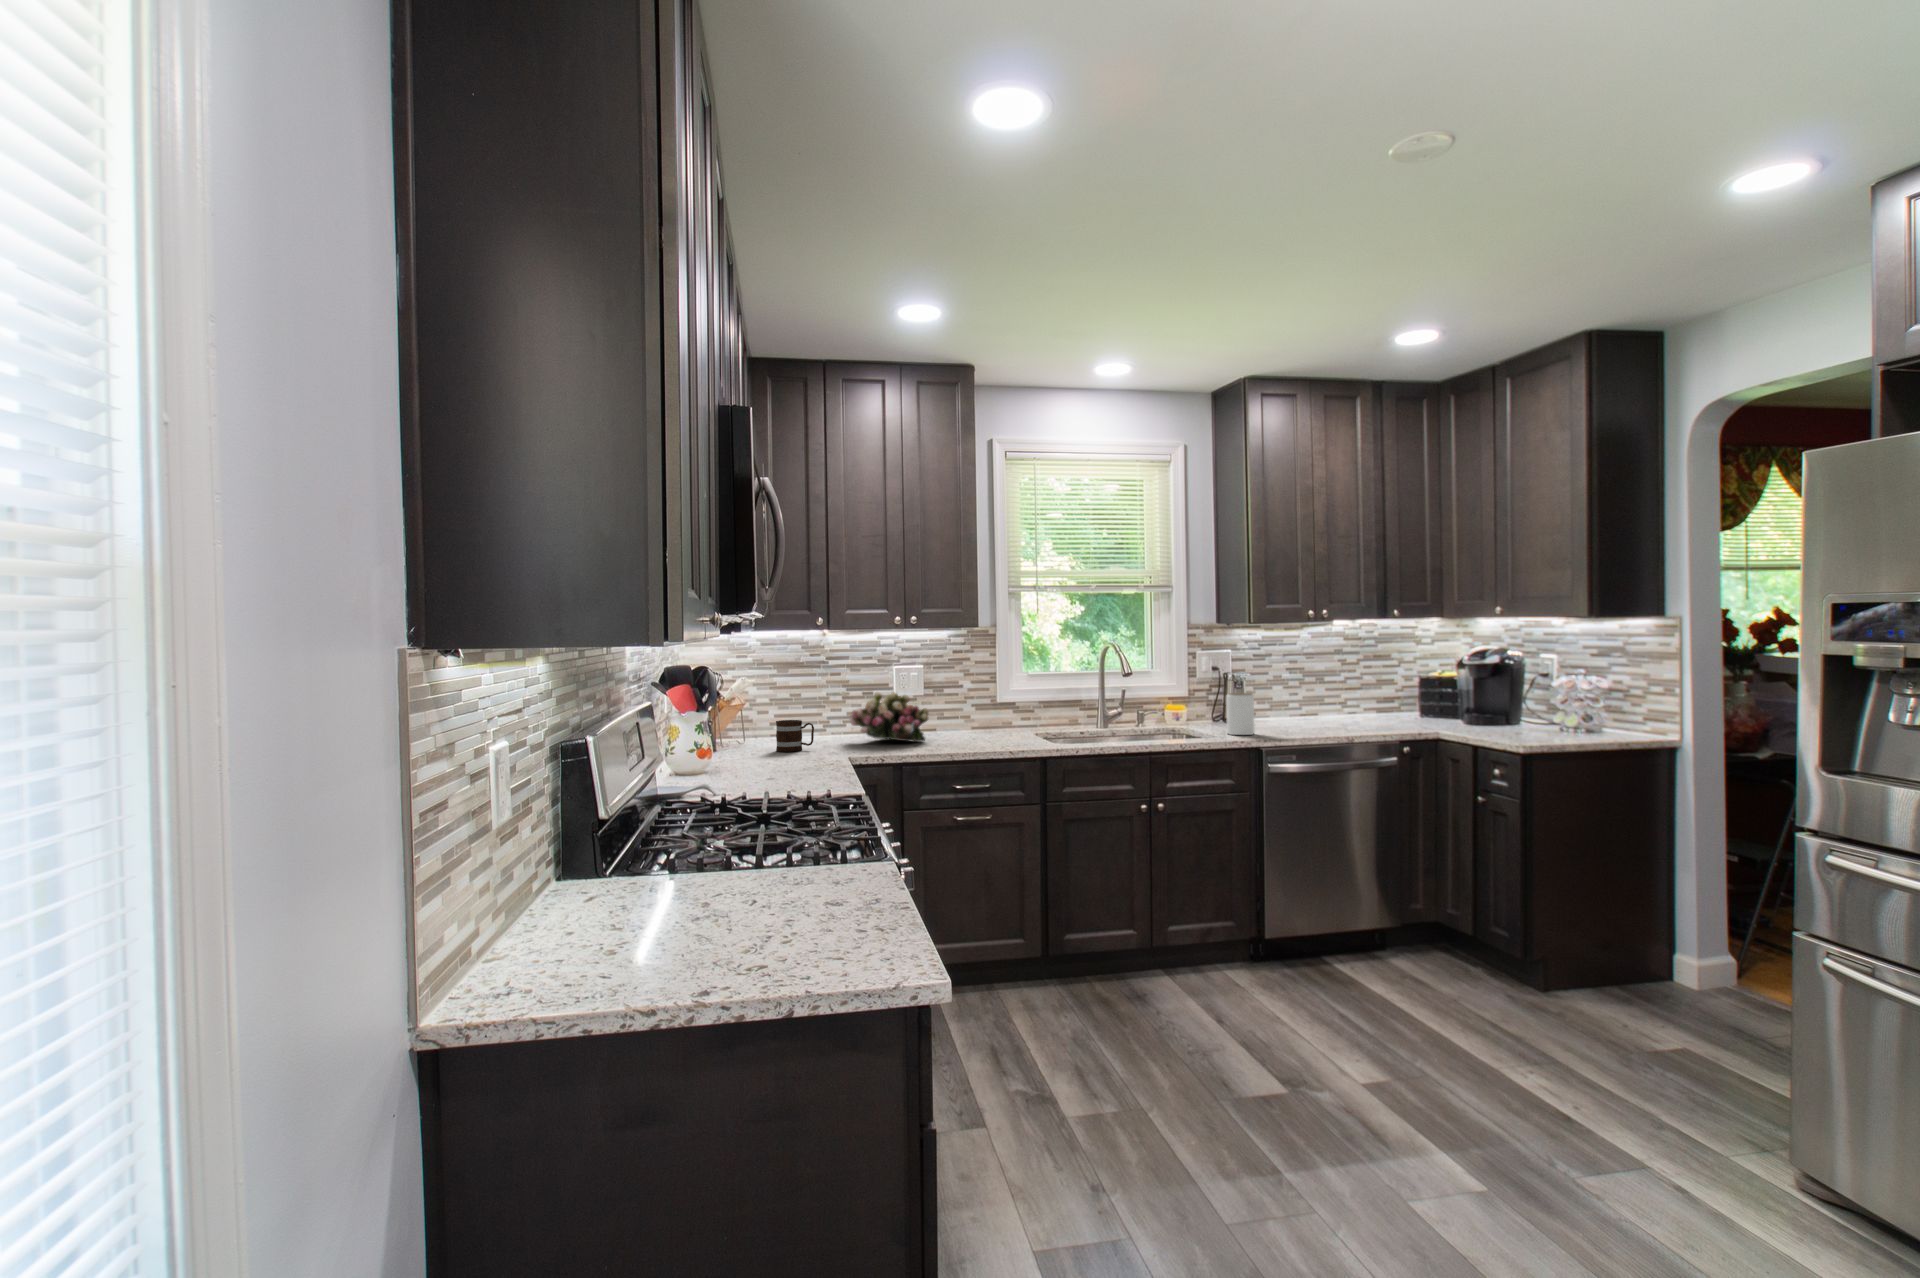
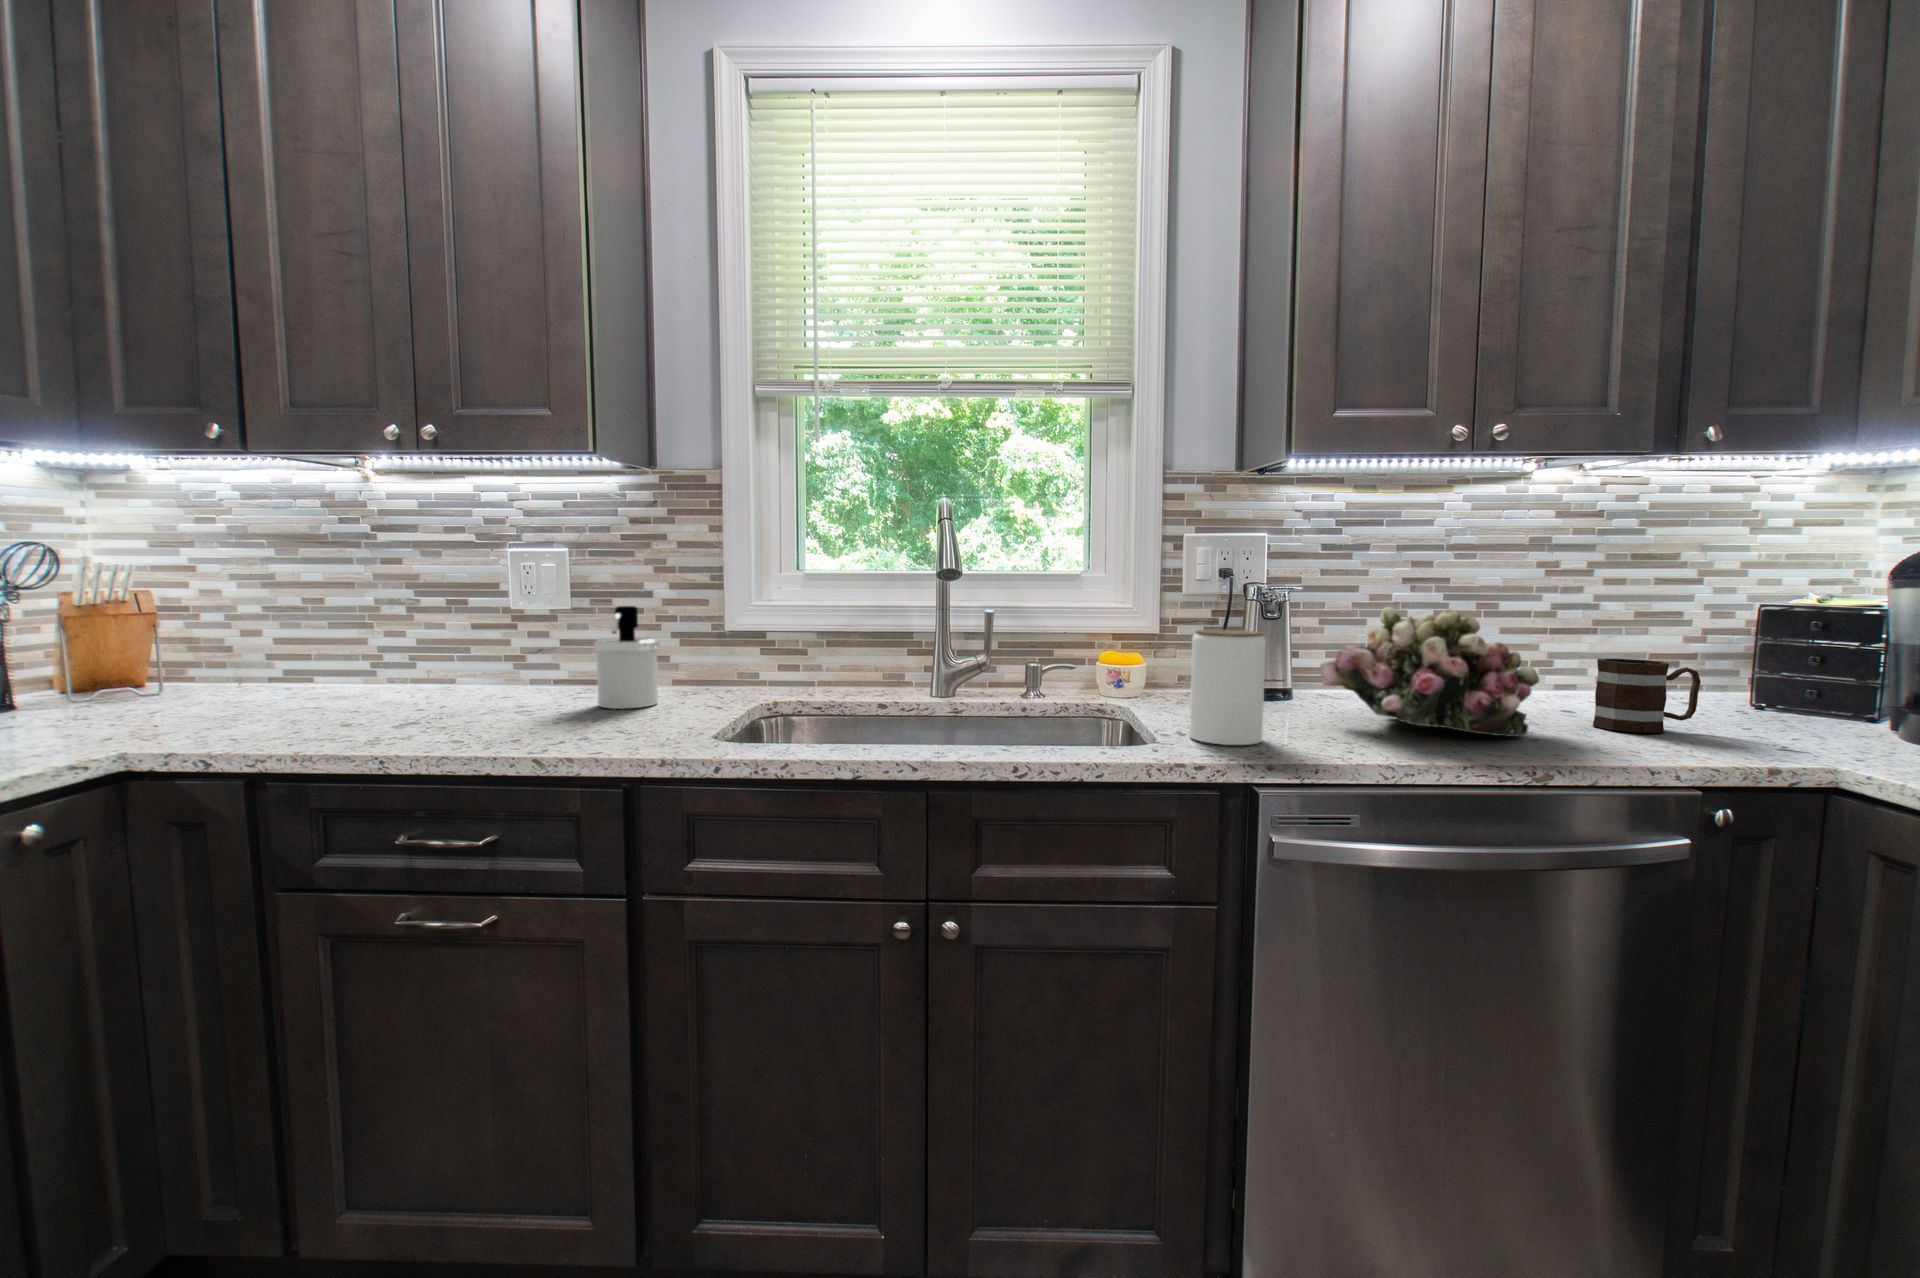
flower arrangement: present [849,692,928,742] -> present [1320,607,1539,737]
soap dispenser: none [965,692,993,738] -> present [594,606,659,709]
mug: present [776,720,814,752] -> present [1593,658,1701,733]

